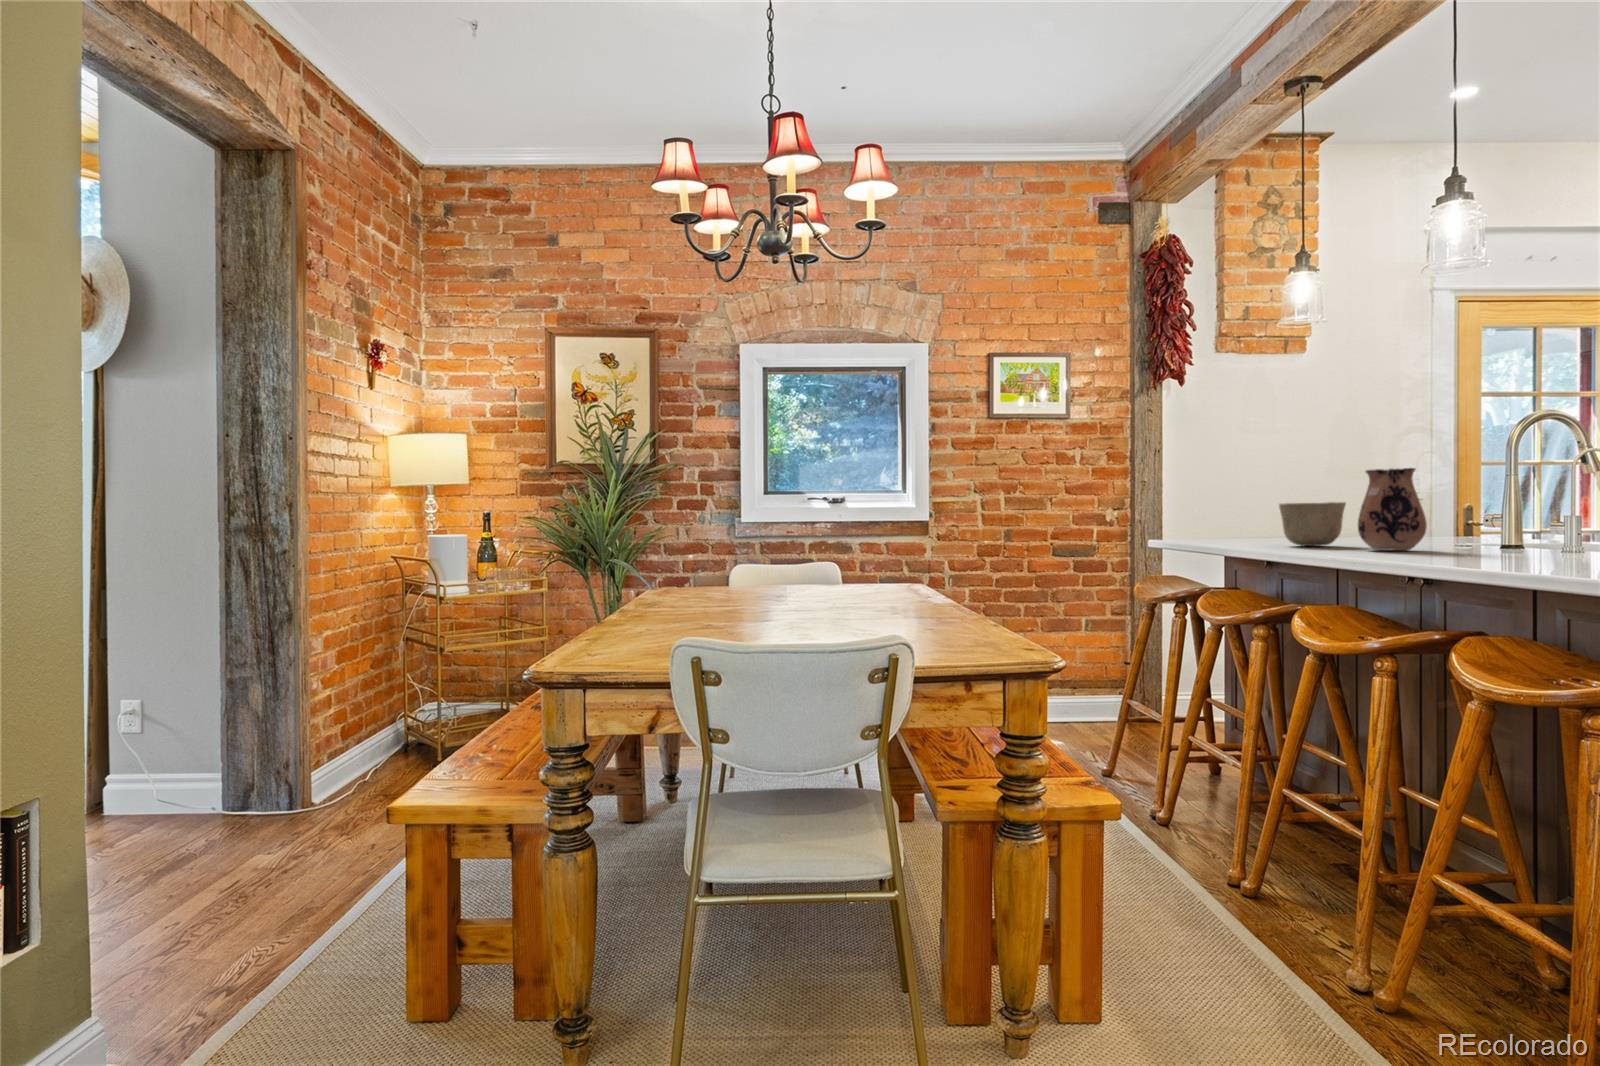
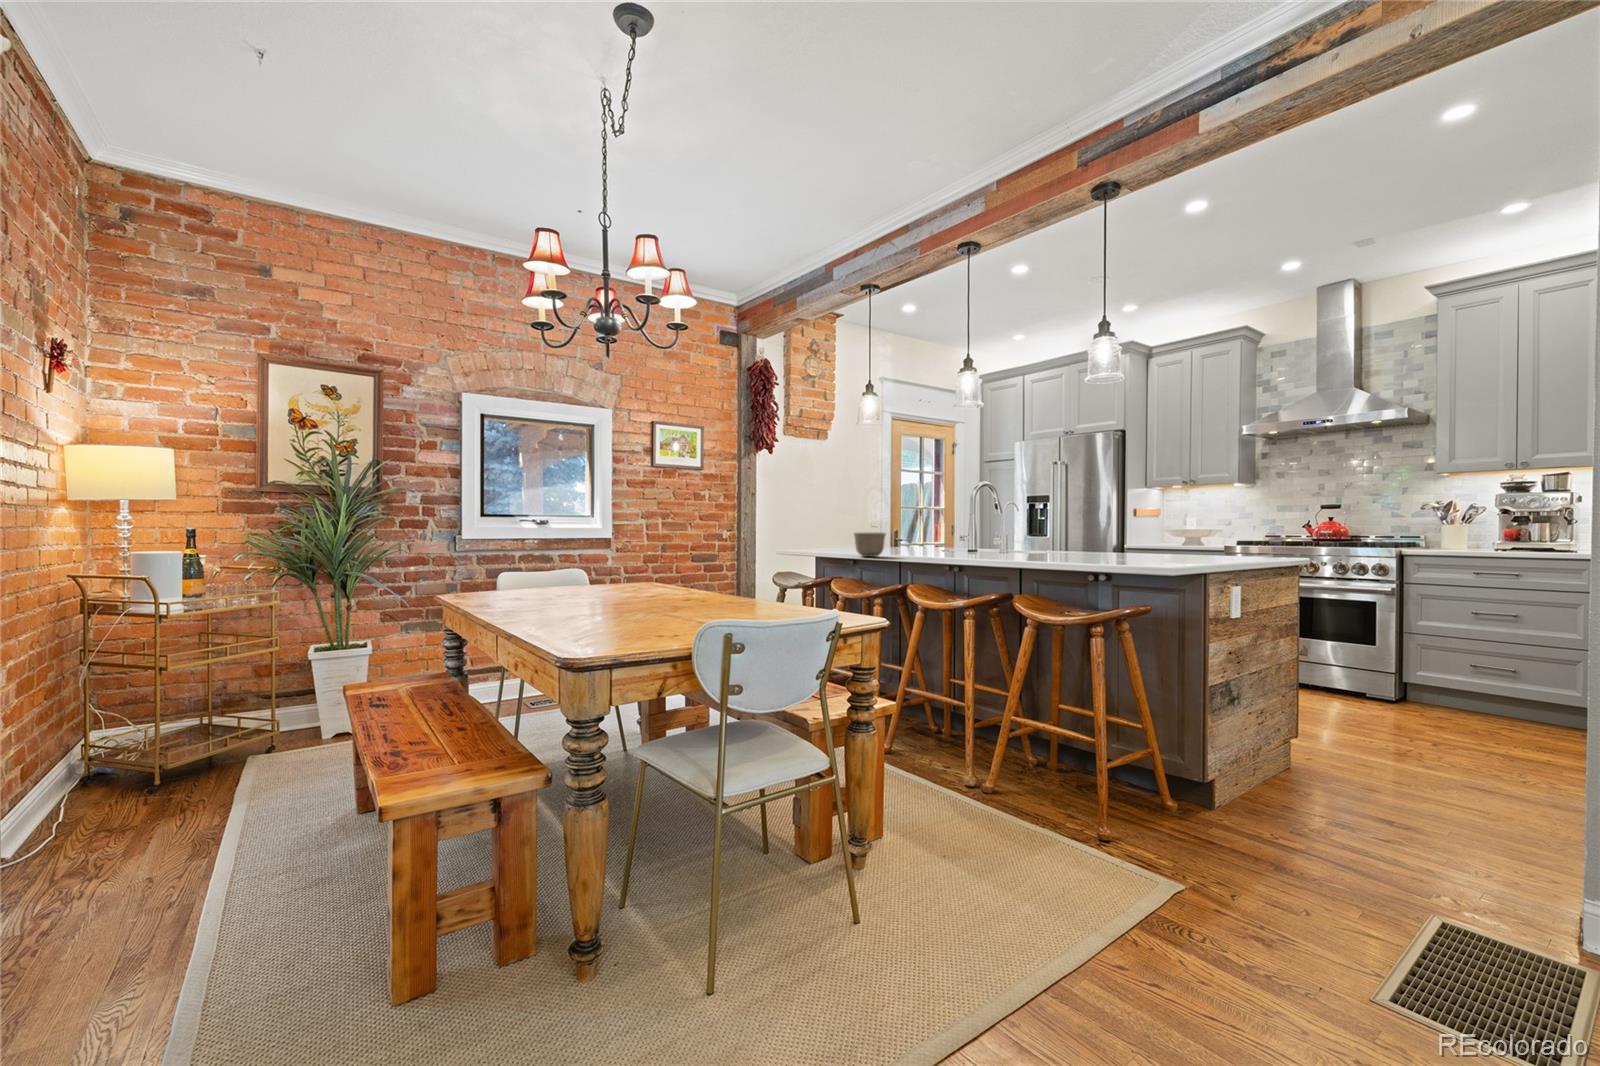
ceramic pitcher: present [1358,468,1427,550] -> none [898,517,929,559]

